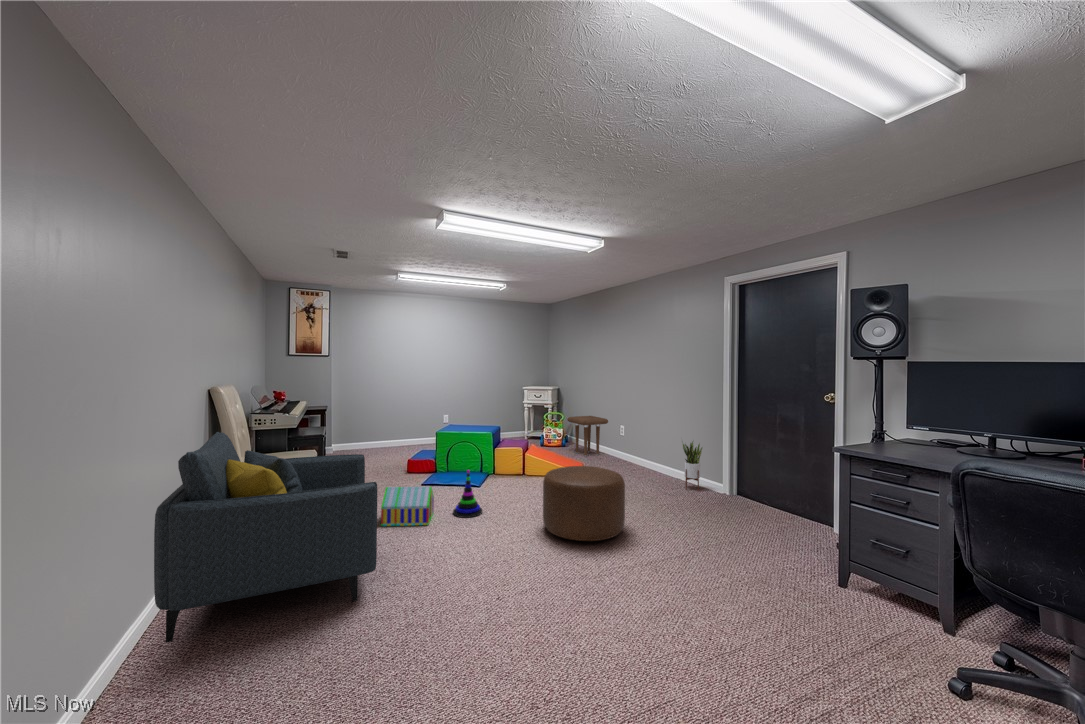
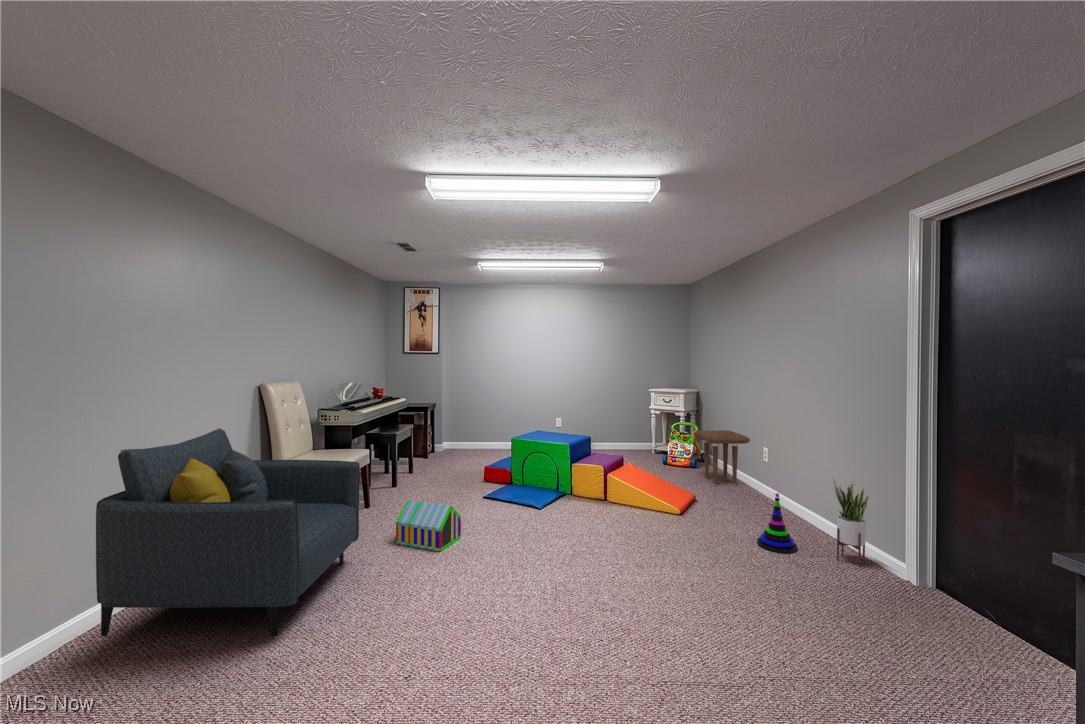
ottoman: present [543,466,625,541] -> none [557,504,675,623]
stacking toy: present [453,470,482,518] -> present [757,493,797,553]

